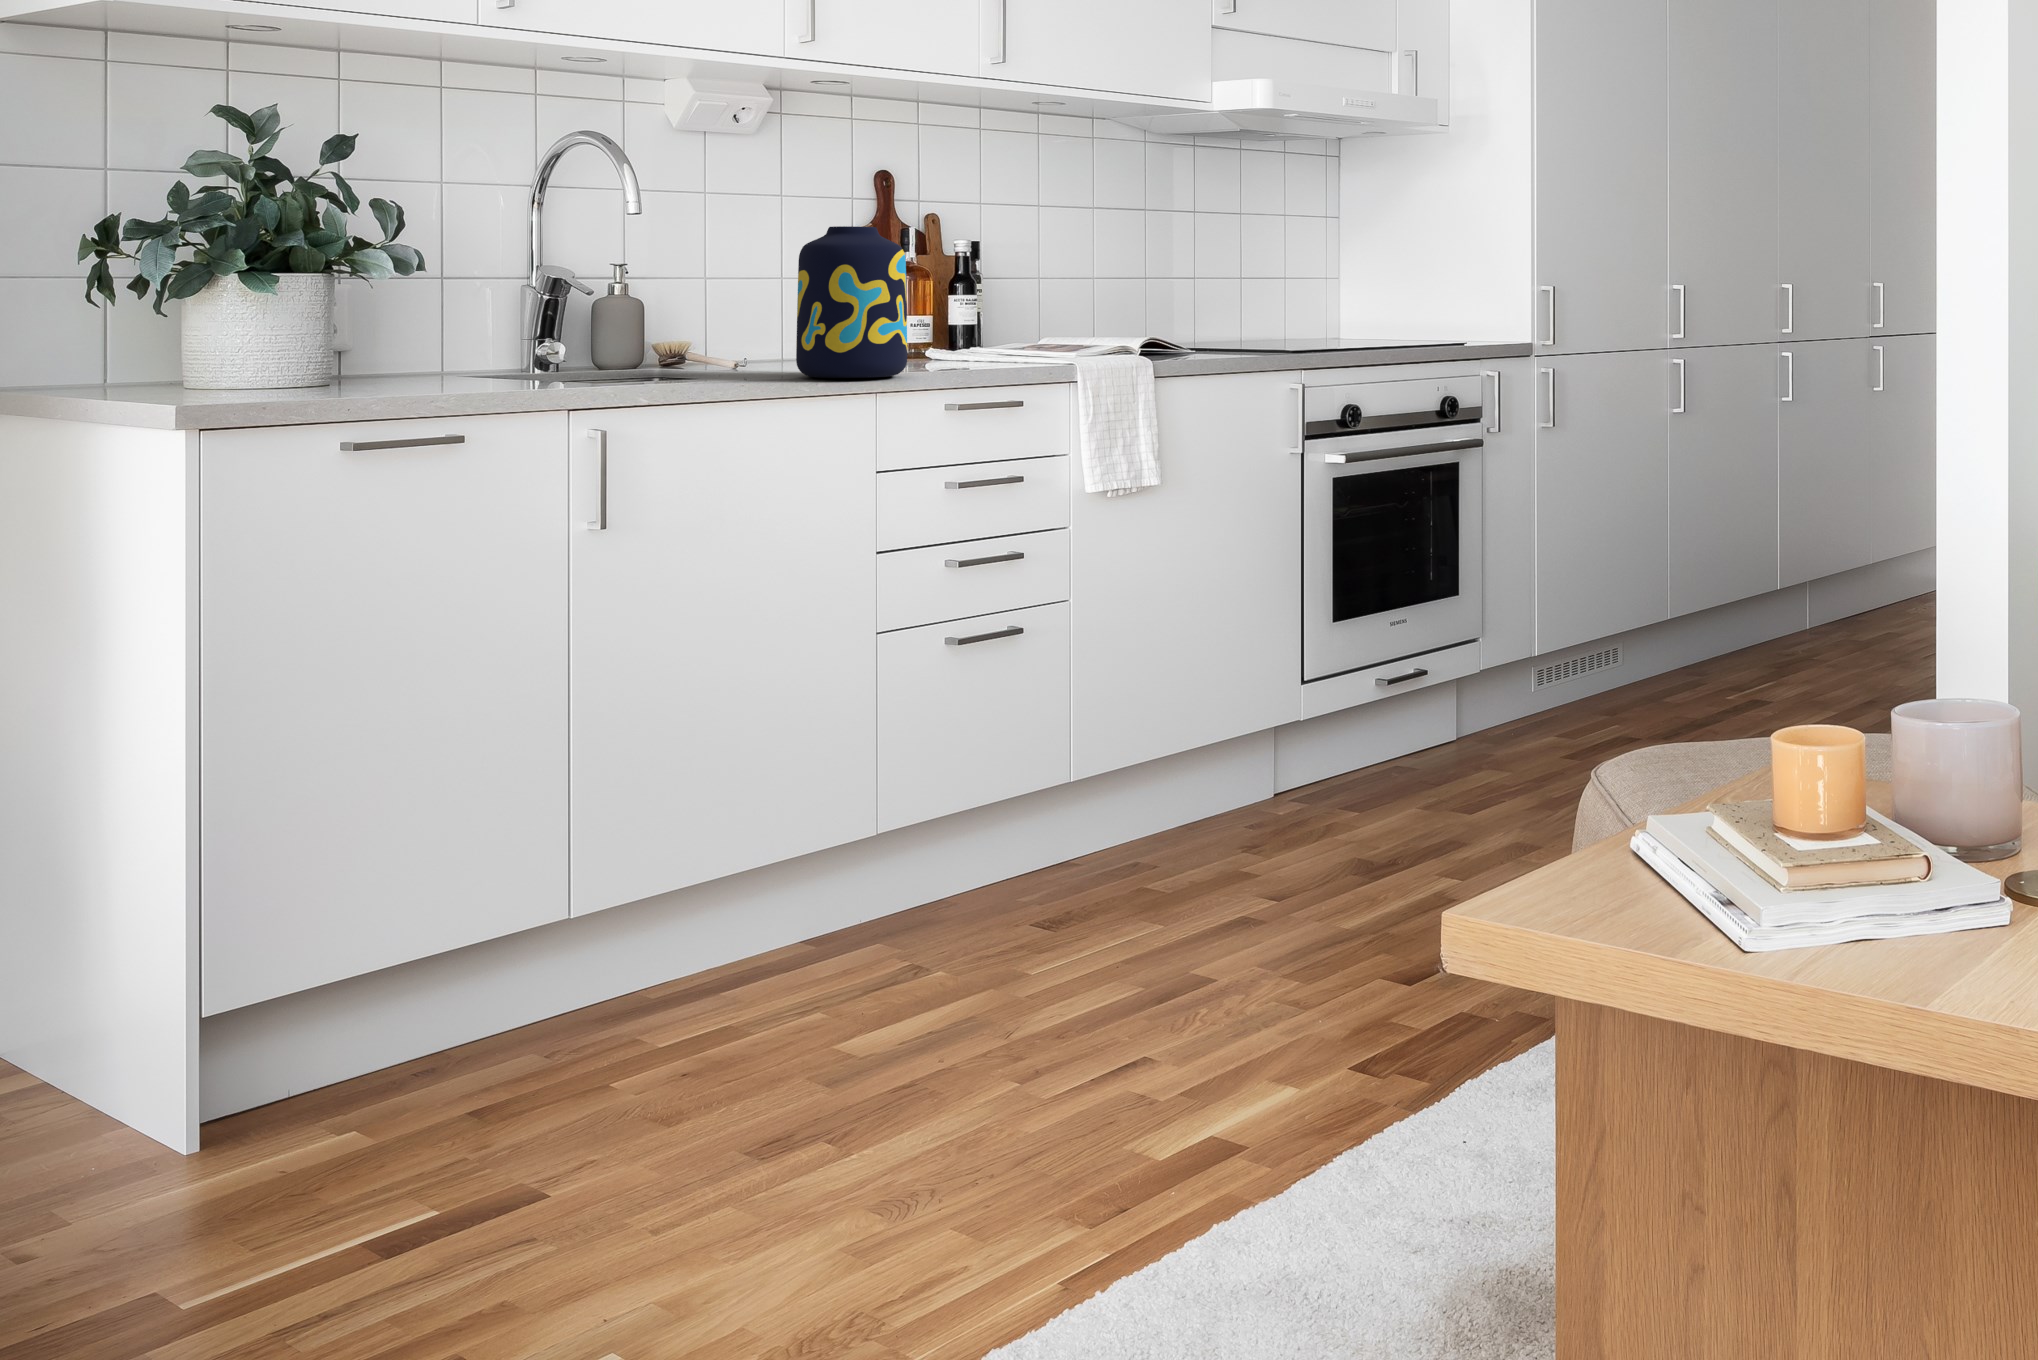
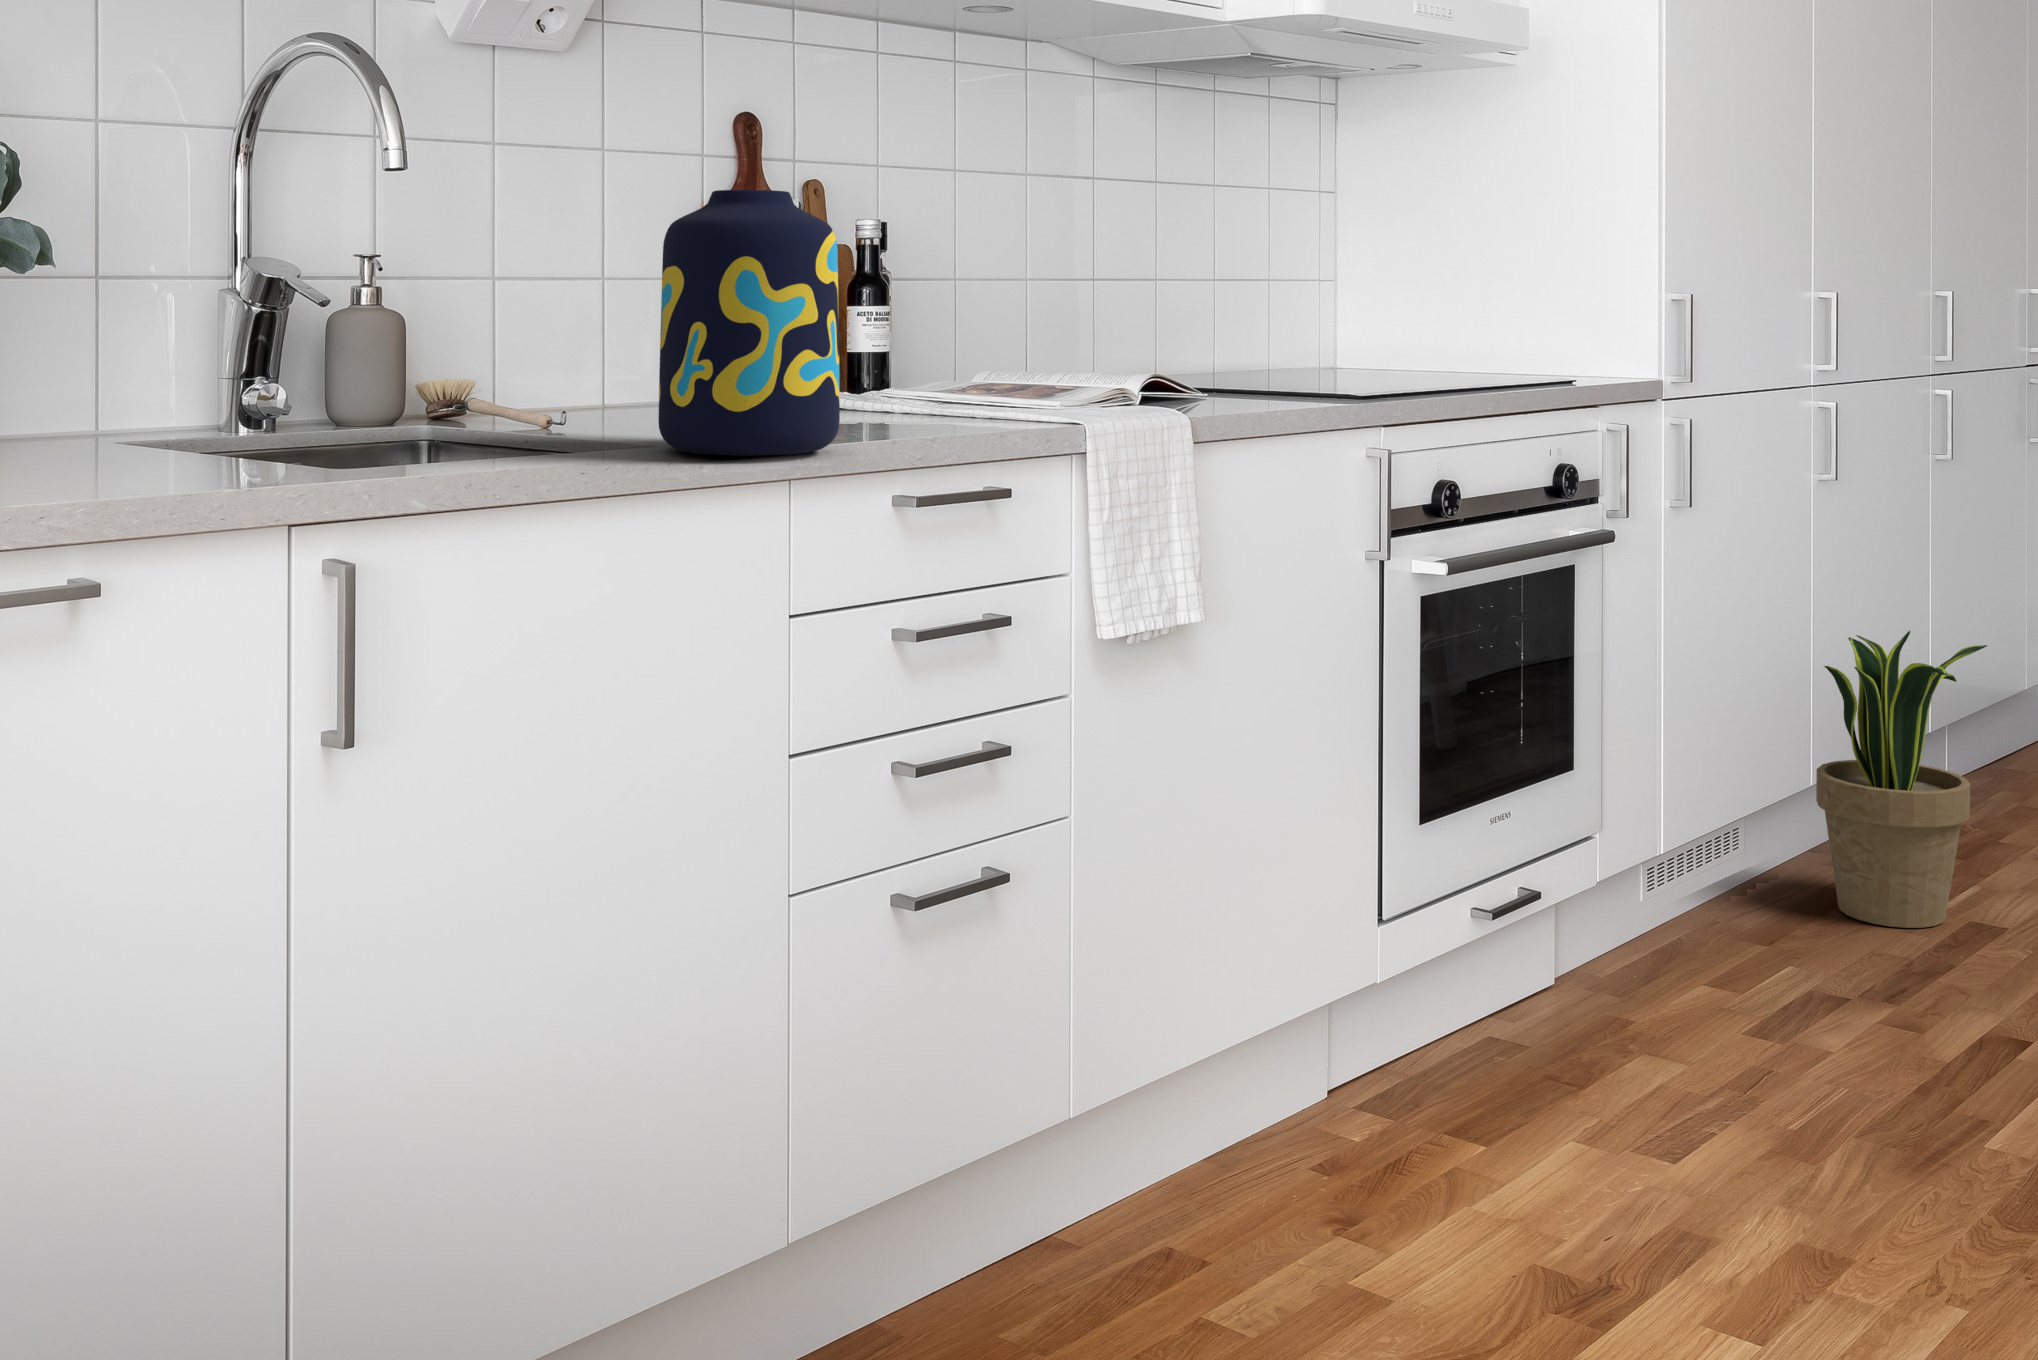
potted plant: none [1665,510,1764,706] -> present [1816,631,1987,928]

